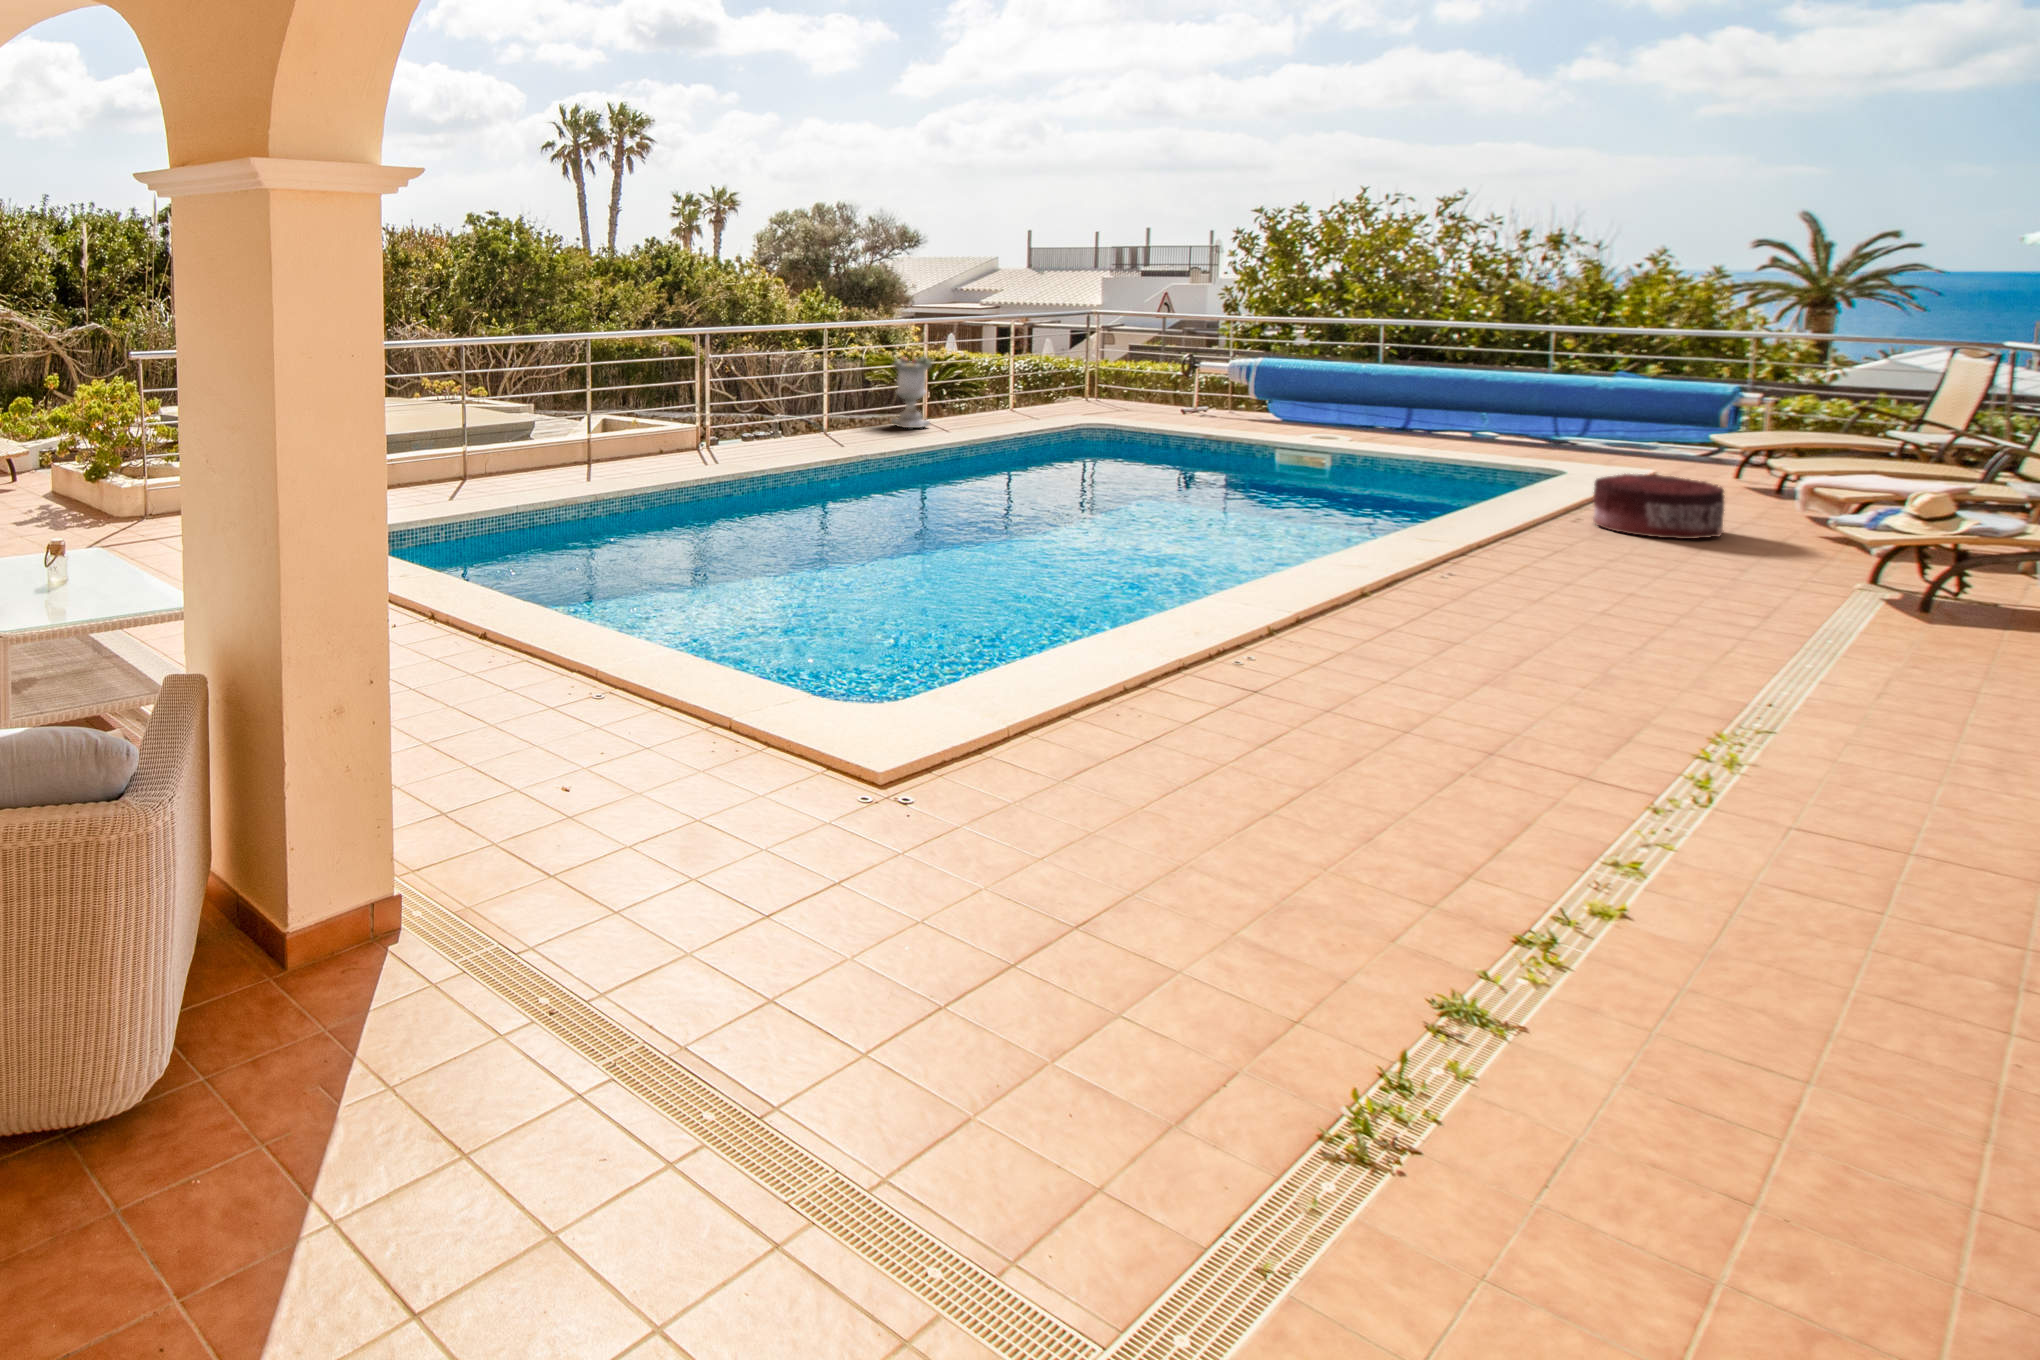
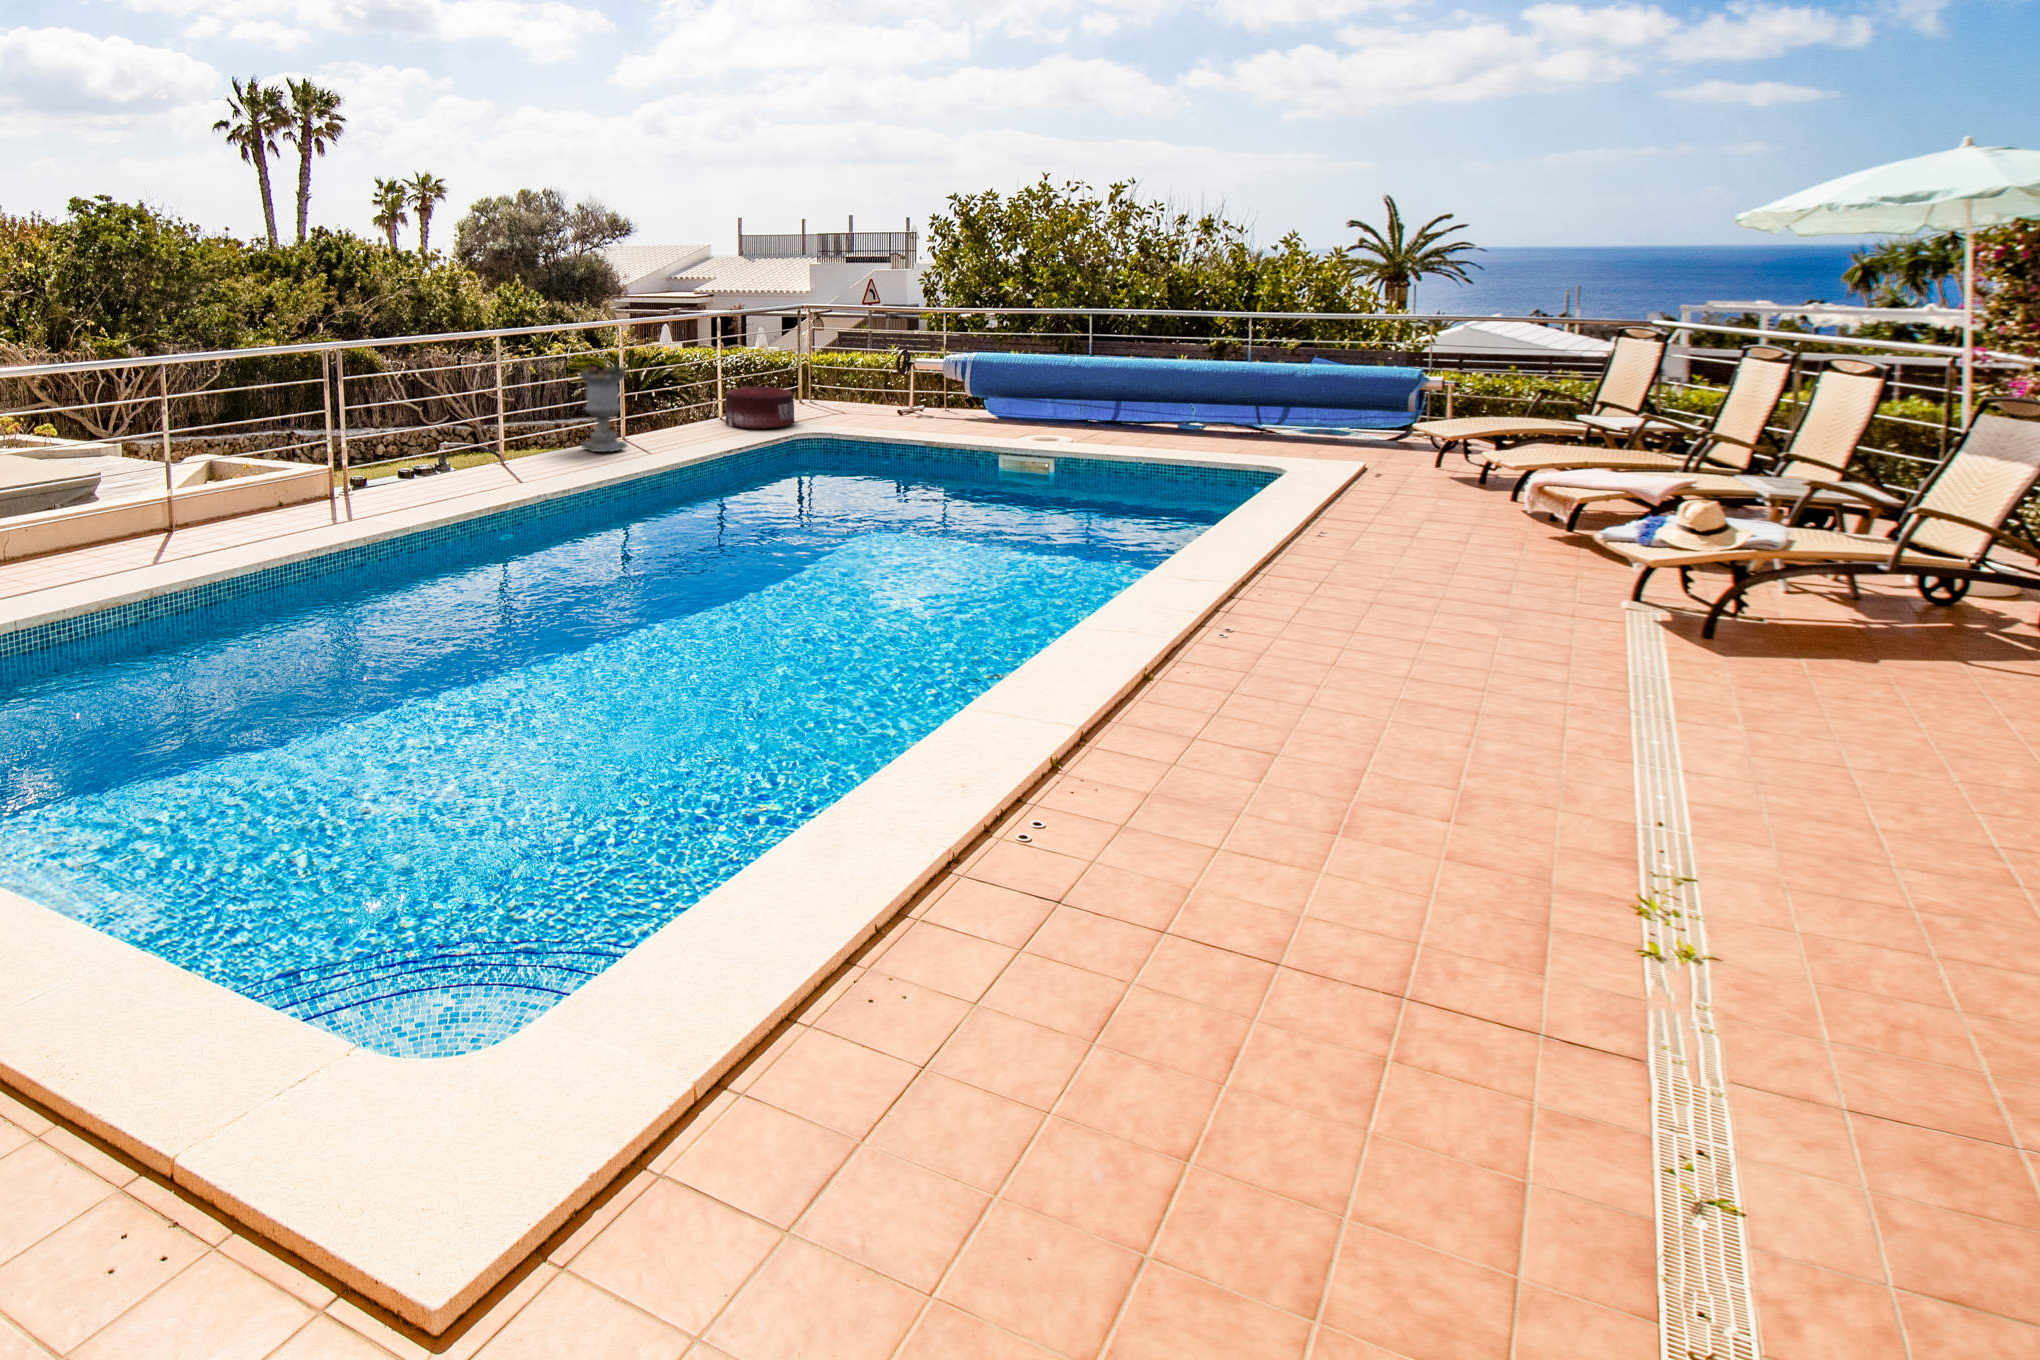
pouf: present [1593,474,1724,539] -> present [726,386,795,429]

